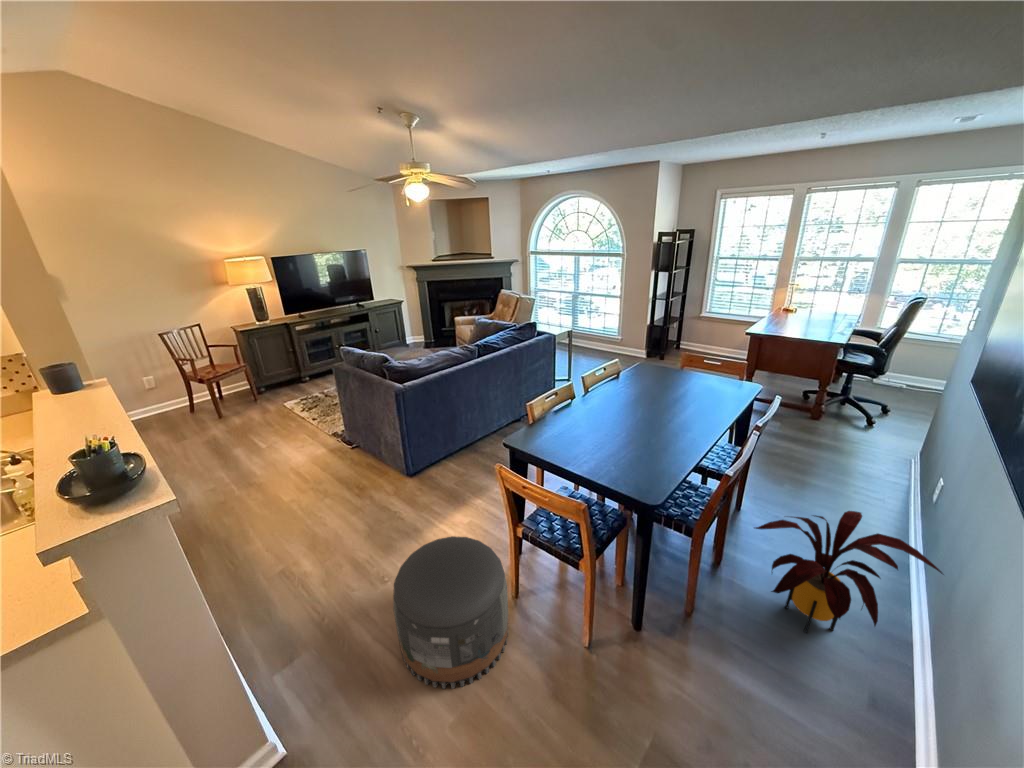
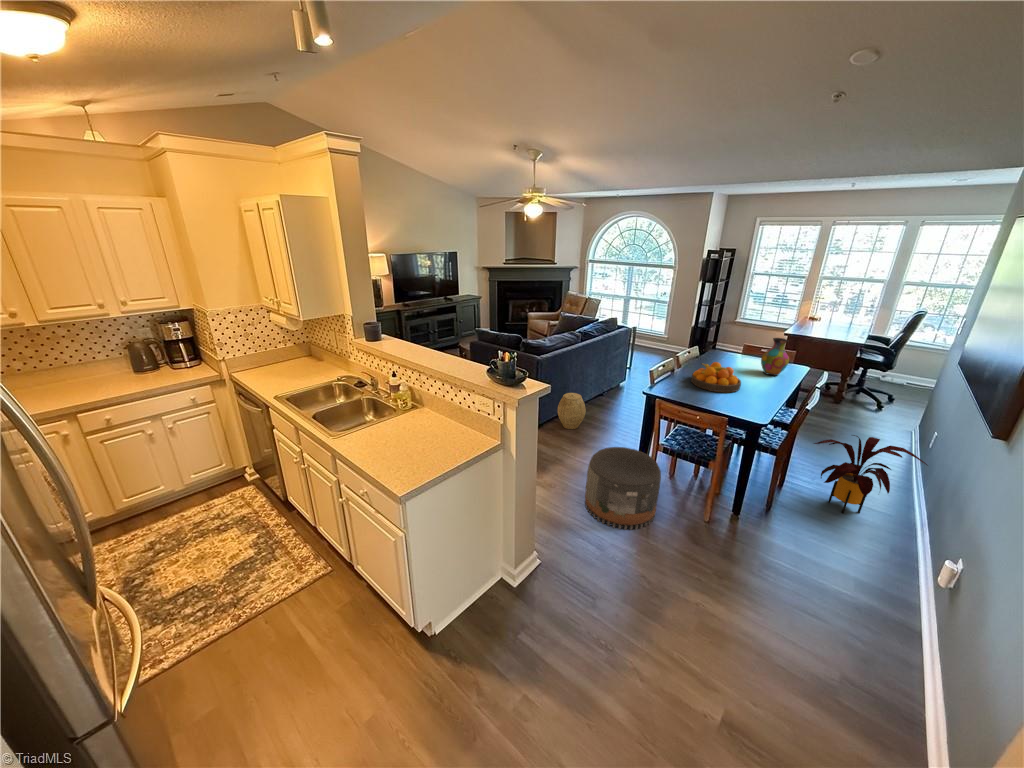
vase: none [684,353,724,410] -> present [761,338,789,376]
fruit bowl: none [571,397,642,449] -> present [691,362,741,392]
woven basket: none [434,429,472,478] -> present [558,393,586,429]

